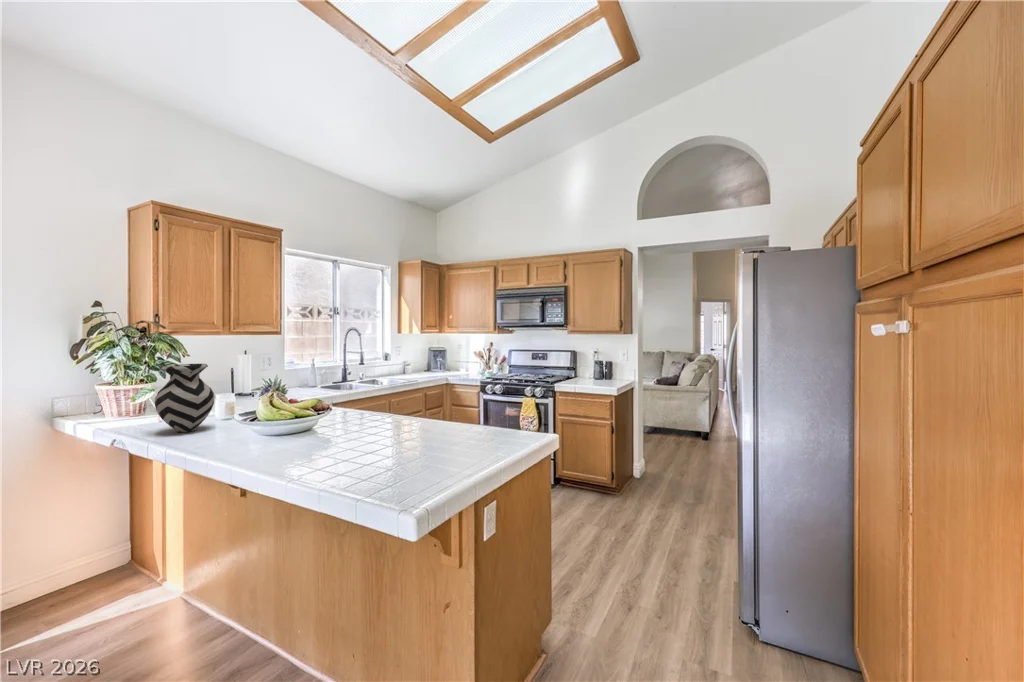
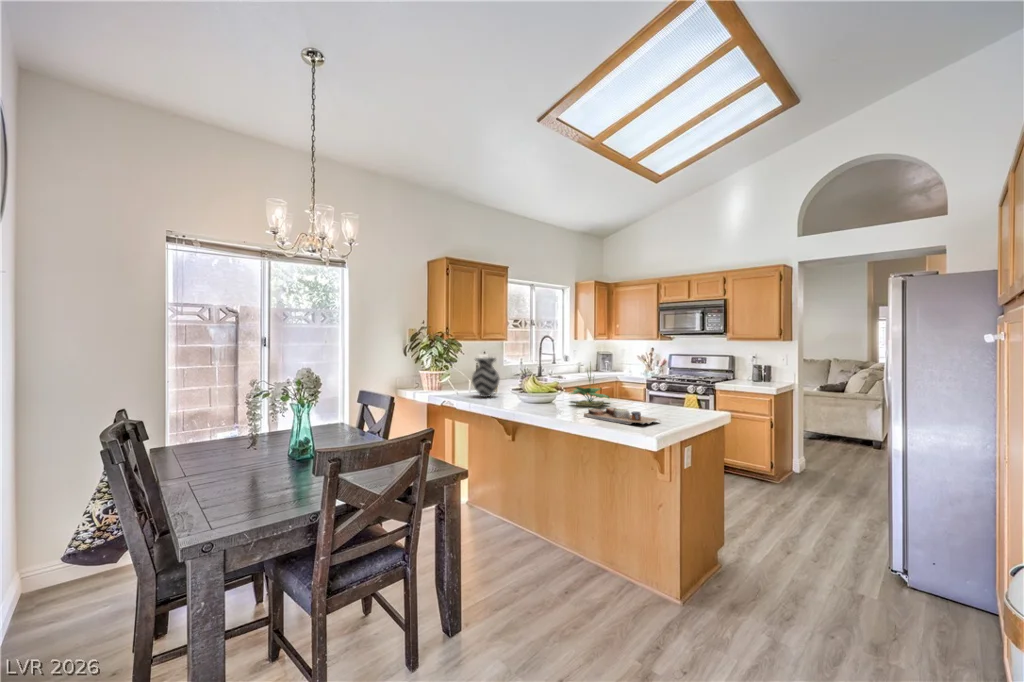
potted plant: none [315,367,393,442] -> present [569,366,609,407]
cutting board: none [311,449,441,493] -> present [584,408,659,425]

